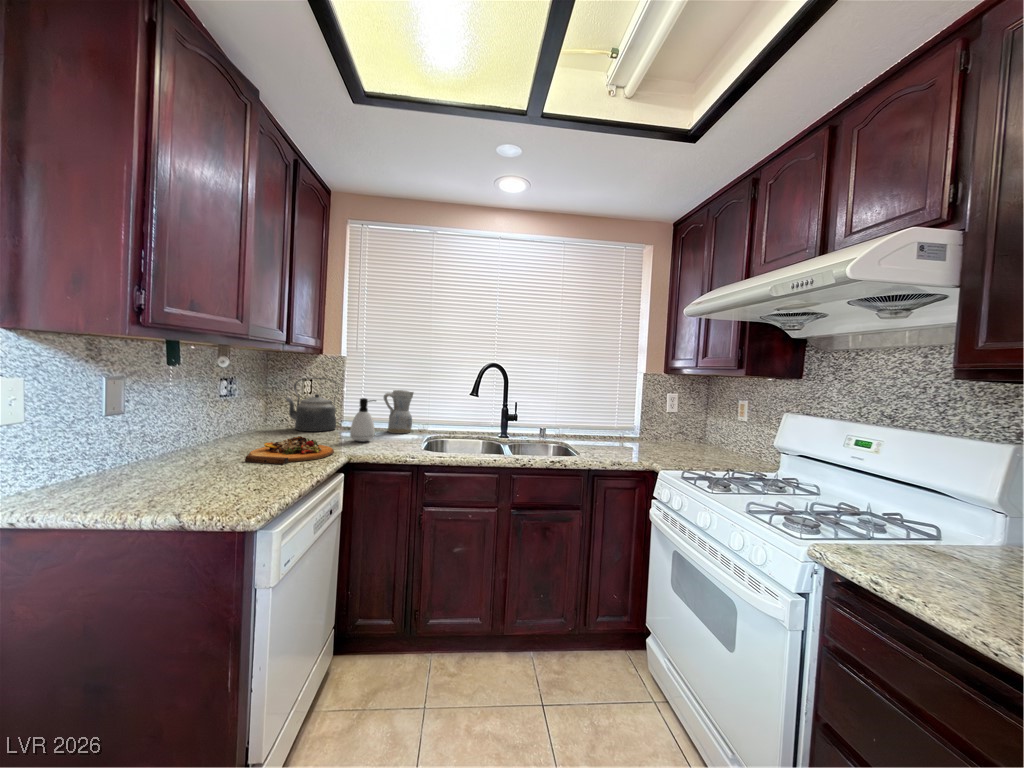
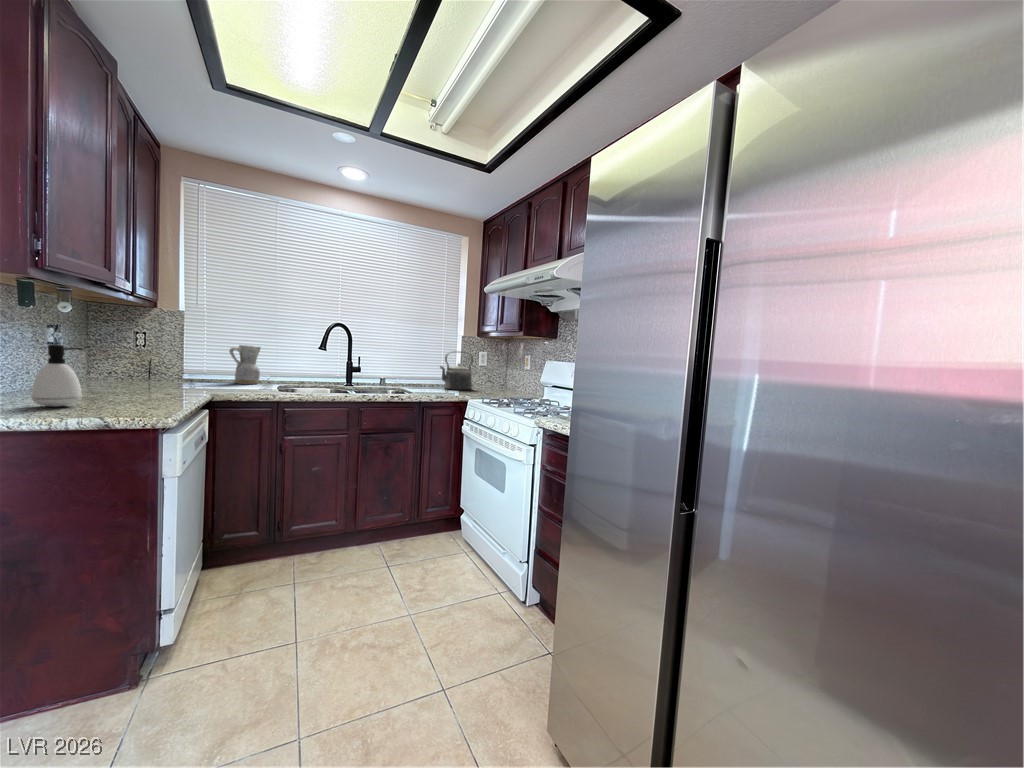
kettle: present [286,378,339,432] -> present [440,351,473,390]
soap dispenser: present [350,398,376,441] -> present [32,344,82,407]
cutting board: present [245,436,334,464] -> none [105,379,195,398]

